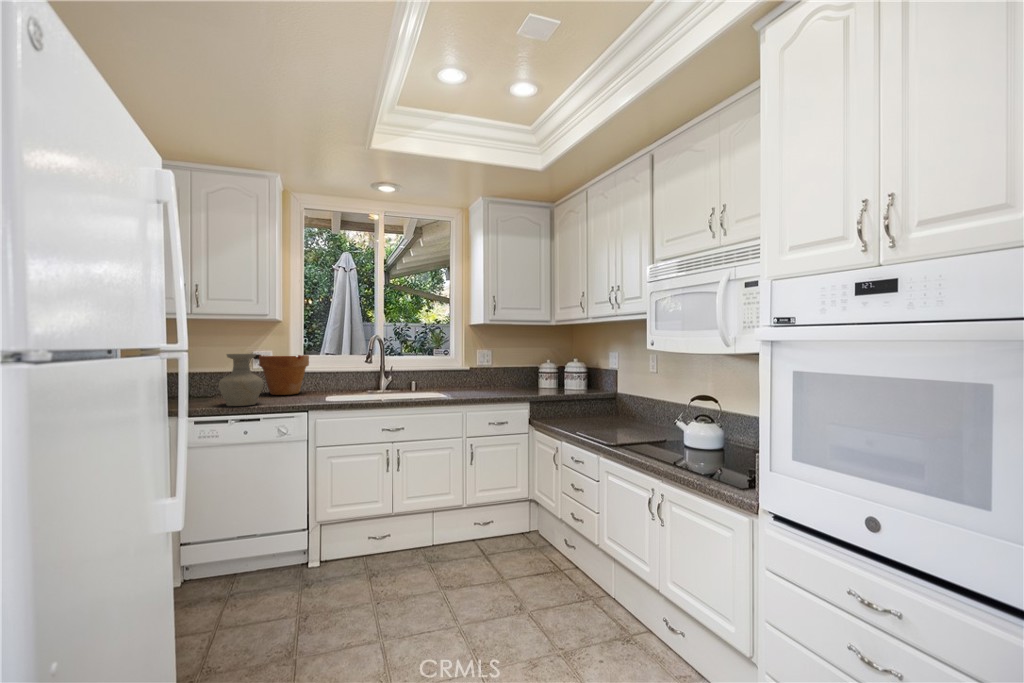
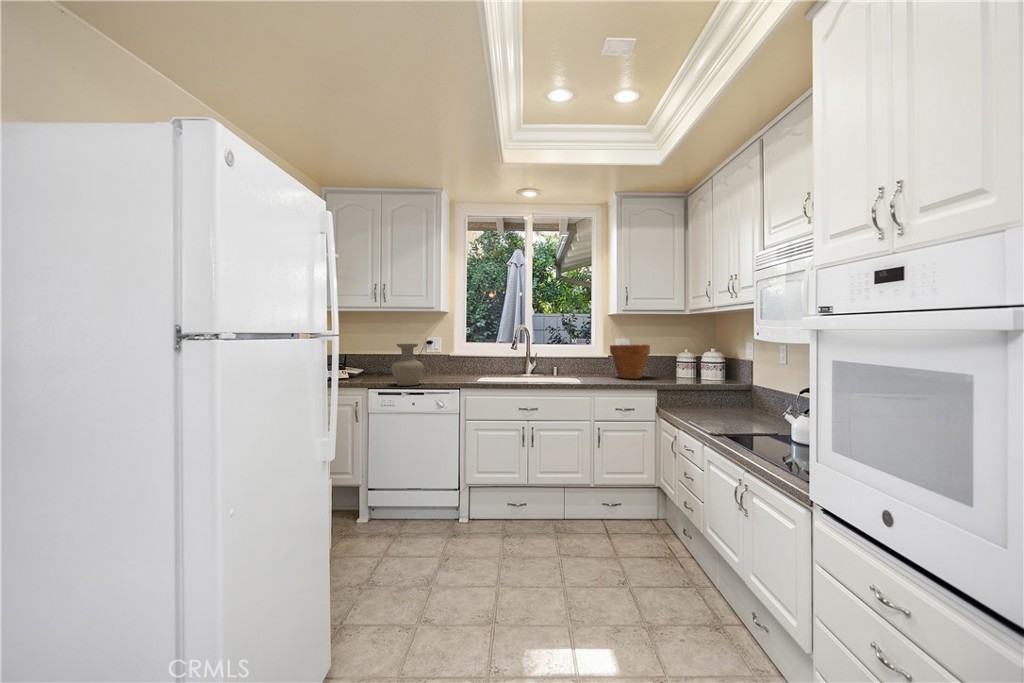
flower pot: present [259,355,309,395] -> present [610,345,650,379]

